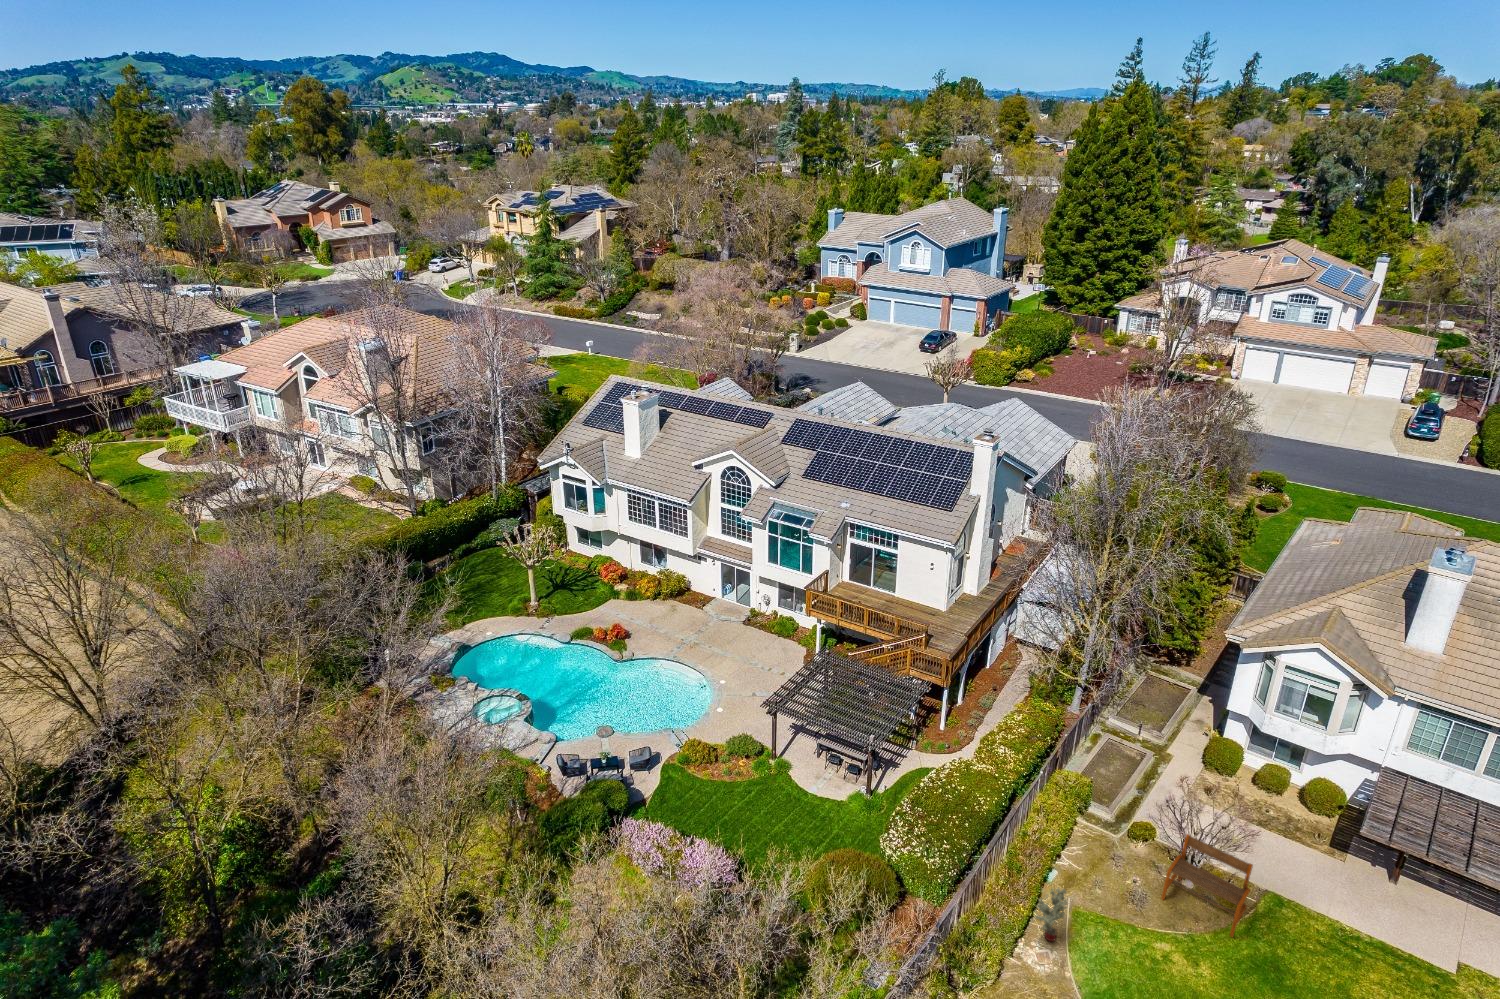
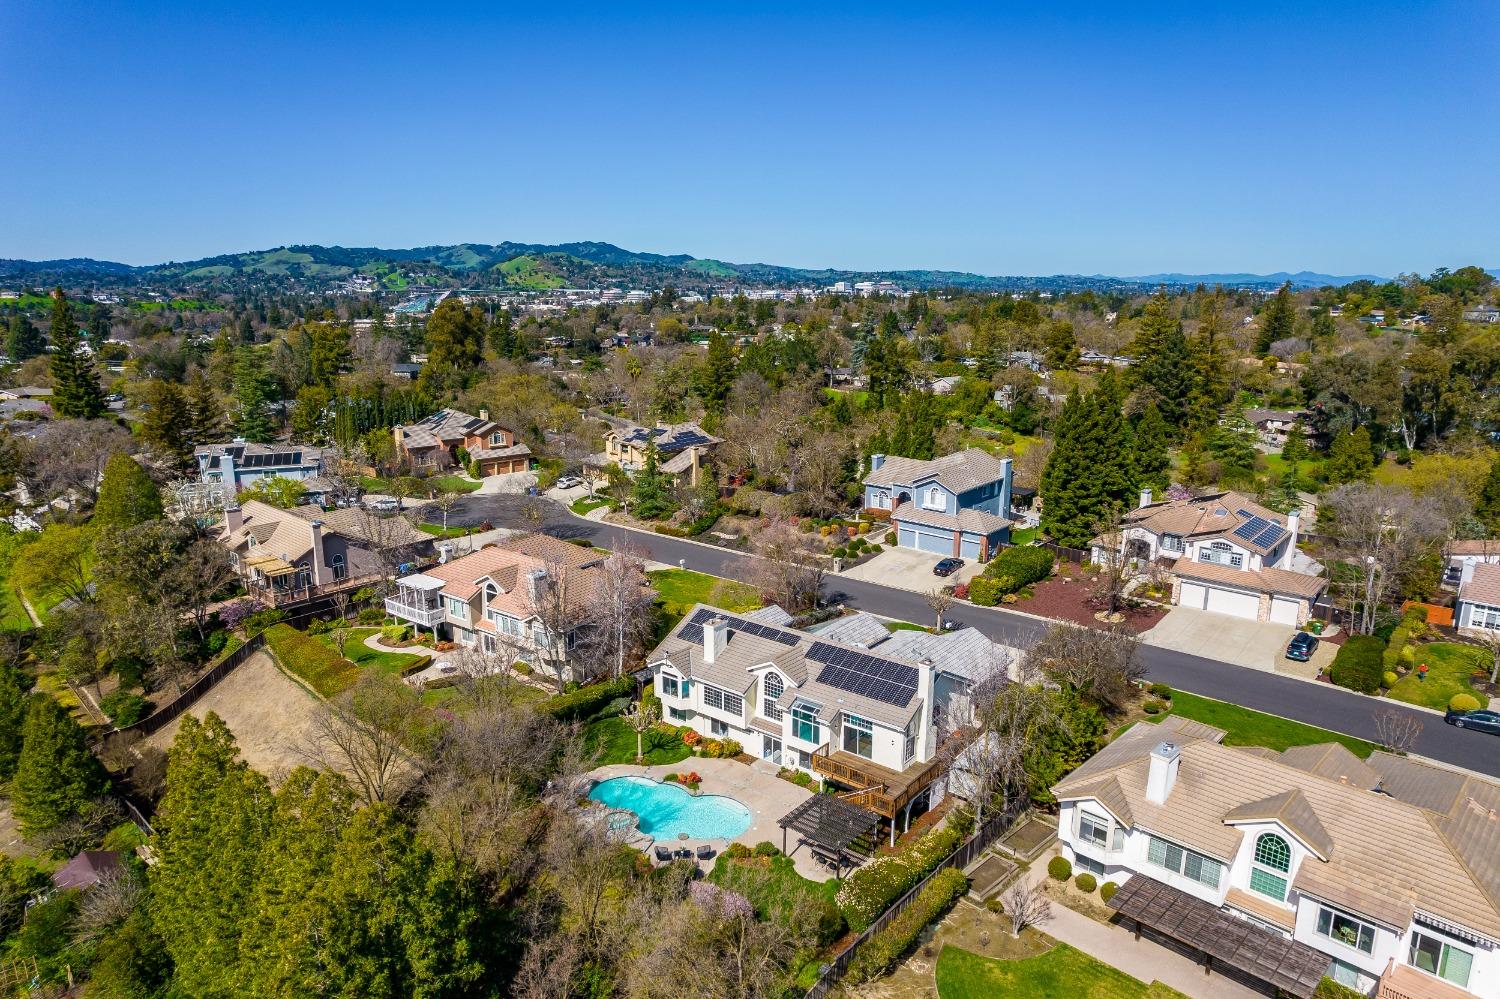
bench: present [1161,834,1253,937] -> none [996,902,1041,960]

